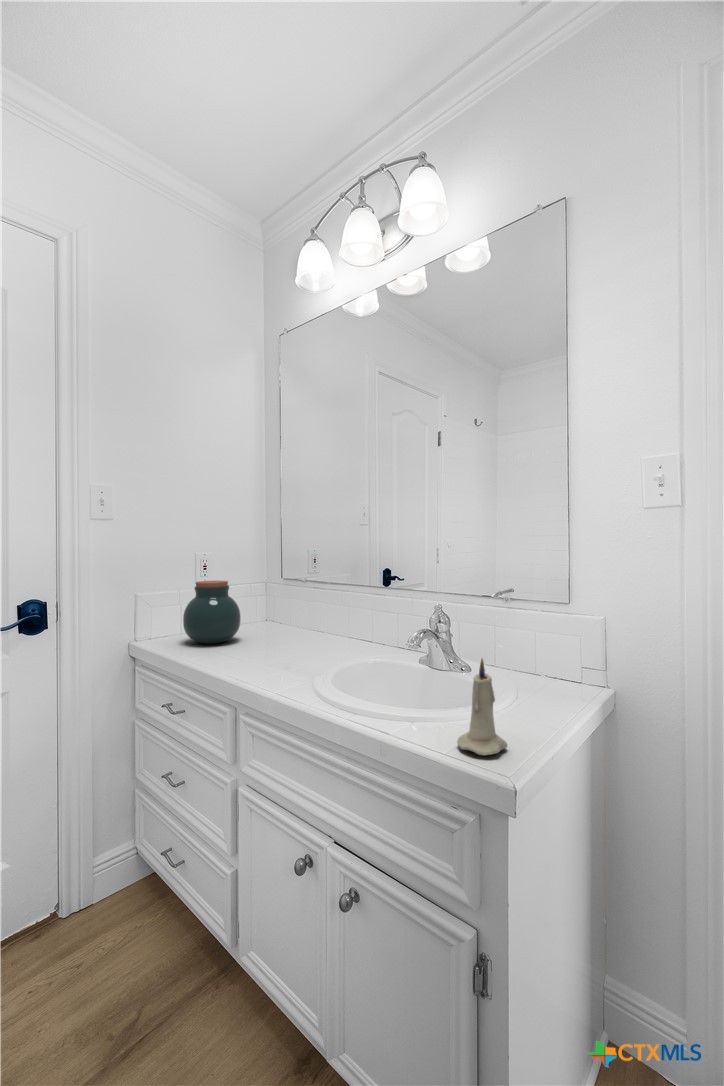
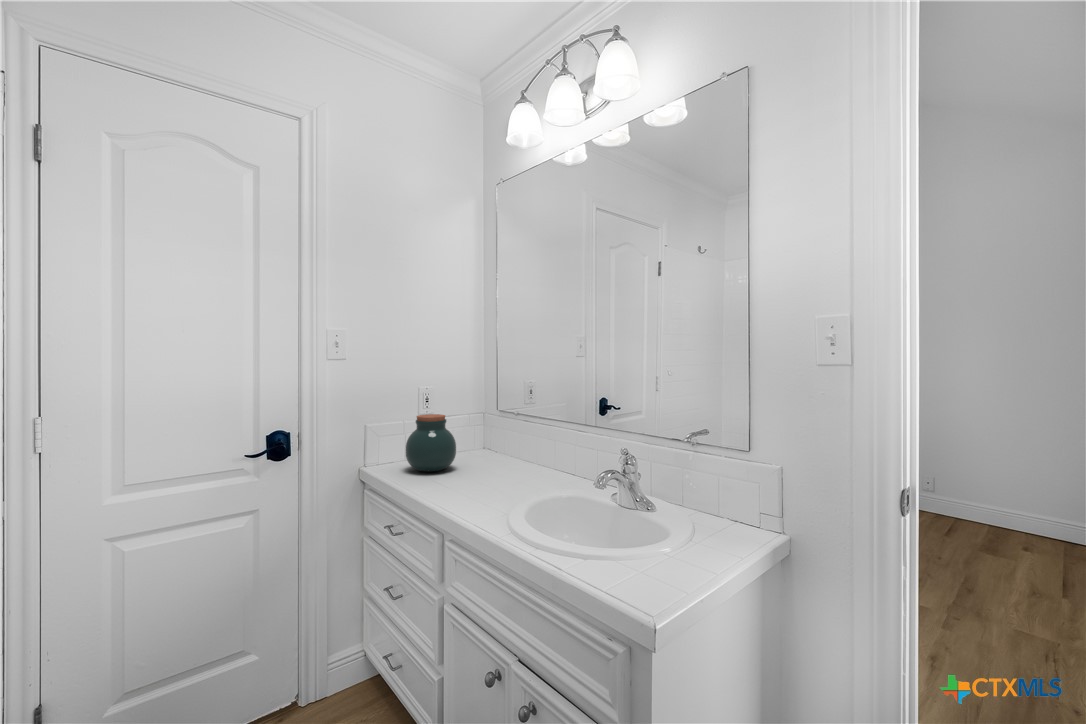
candle: present [457,659,507,755] -> none [617,506,662,594]

